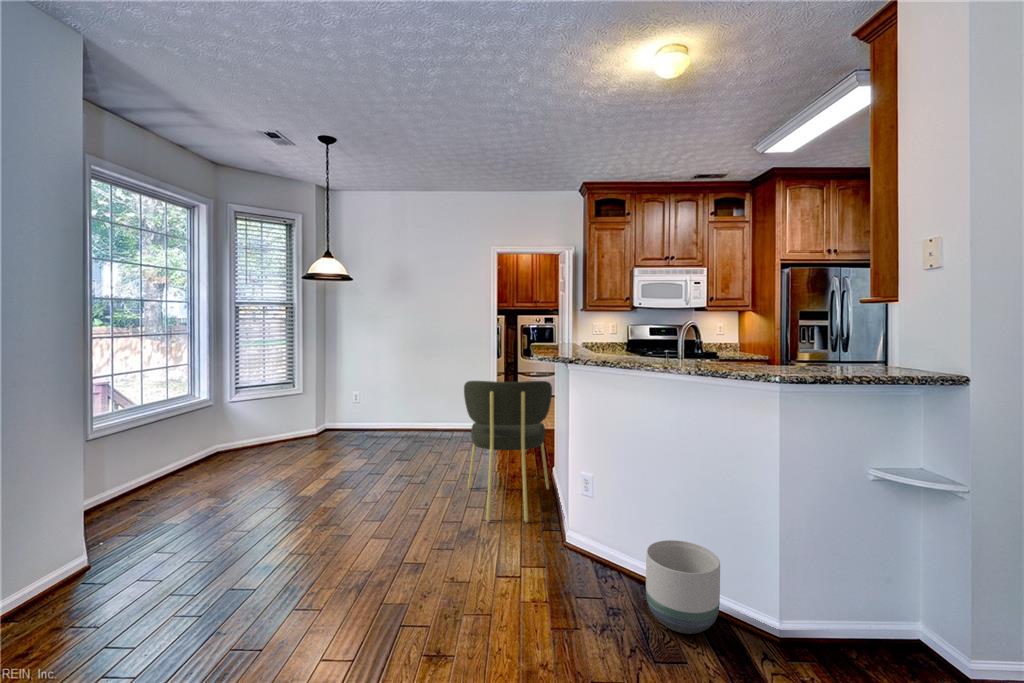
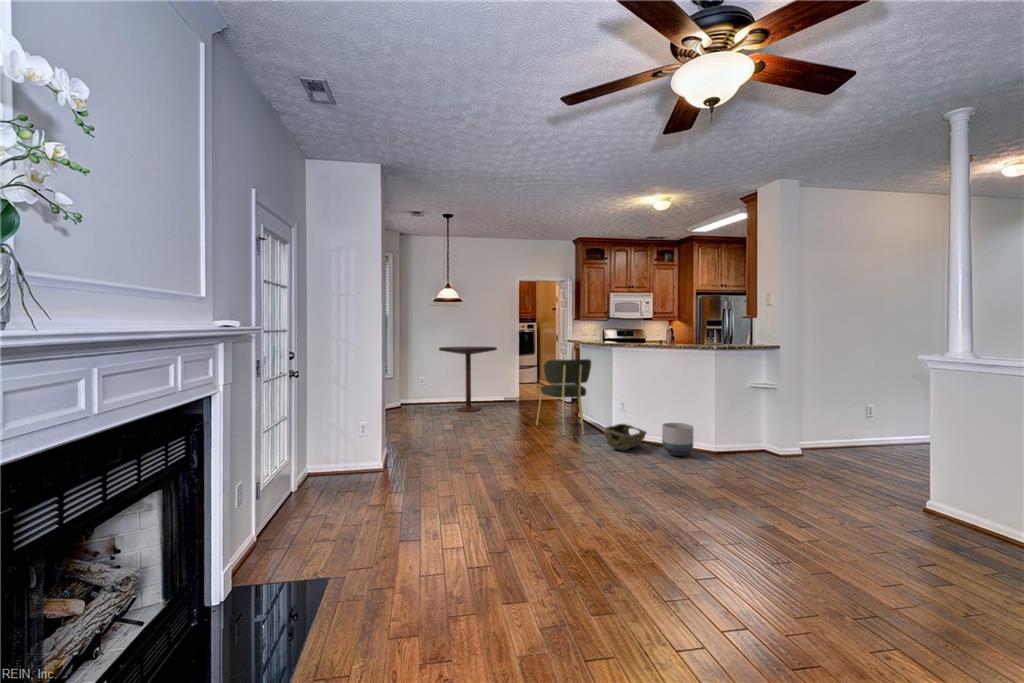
pedestal table: none [362,349,451,448] -> present [439,346,497,412]
woven basket: none [527,518,626,593] -> present [604,424,646,451]

